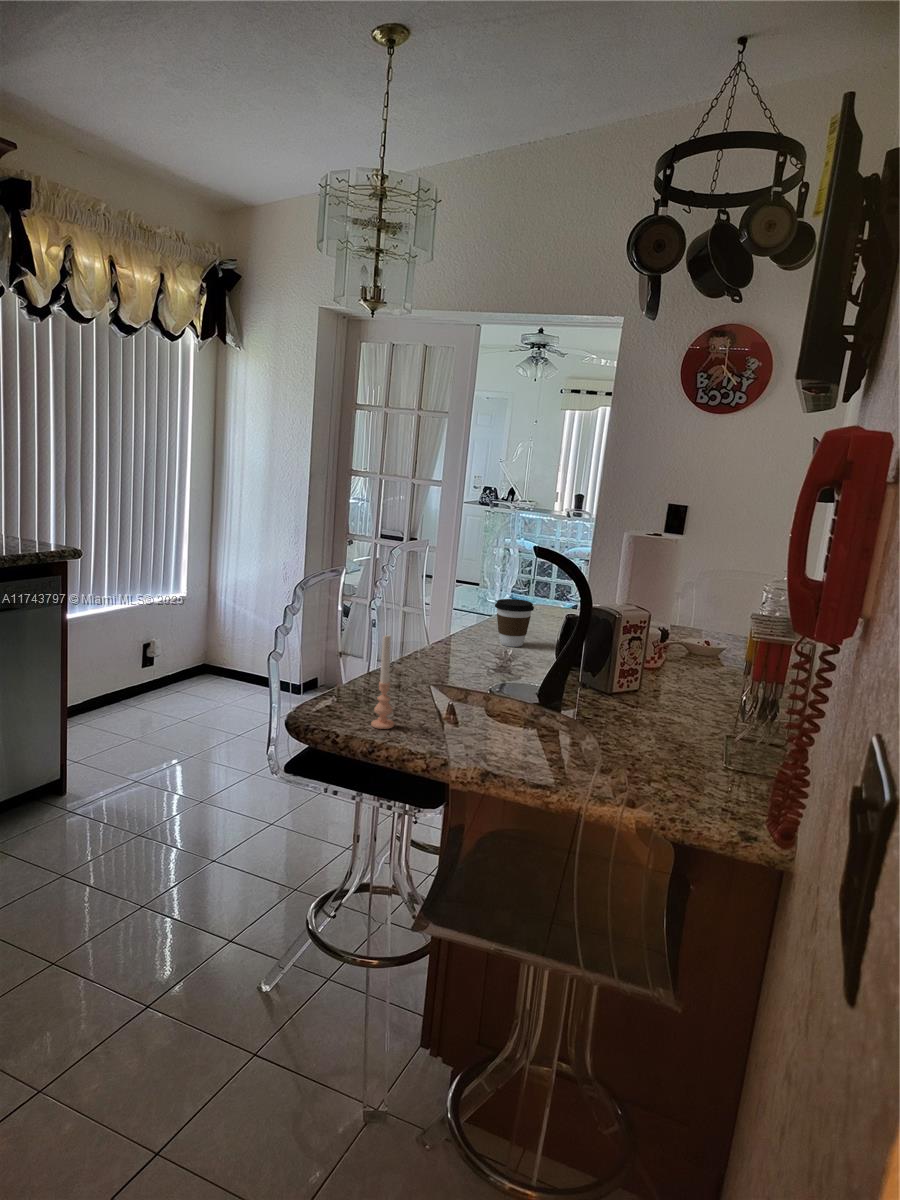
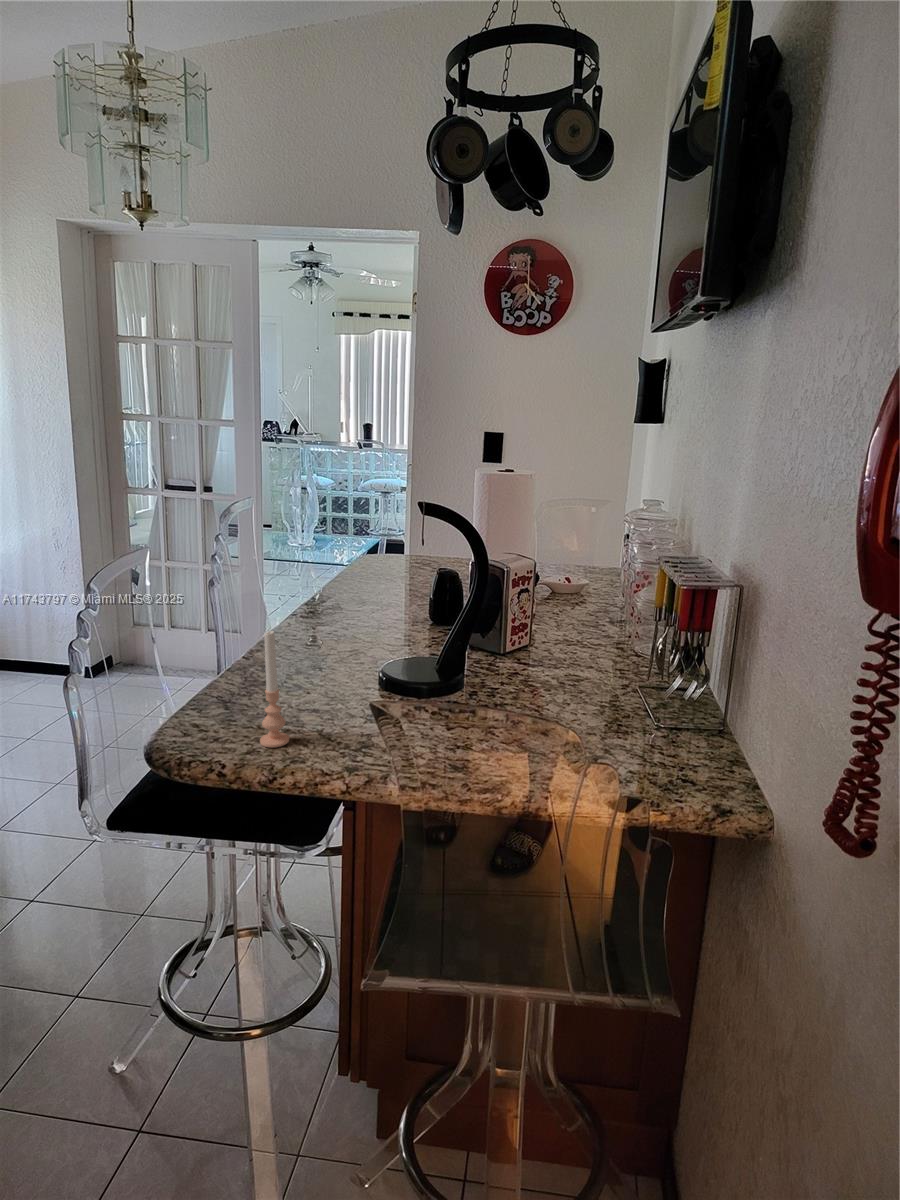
coffee cup: present [495,599,534,647] -> none [345,553,389,607]

